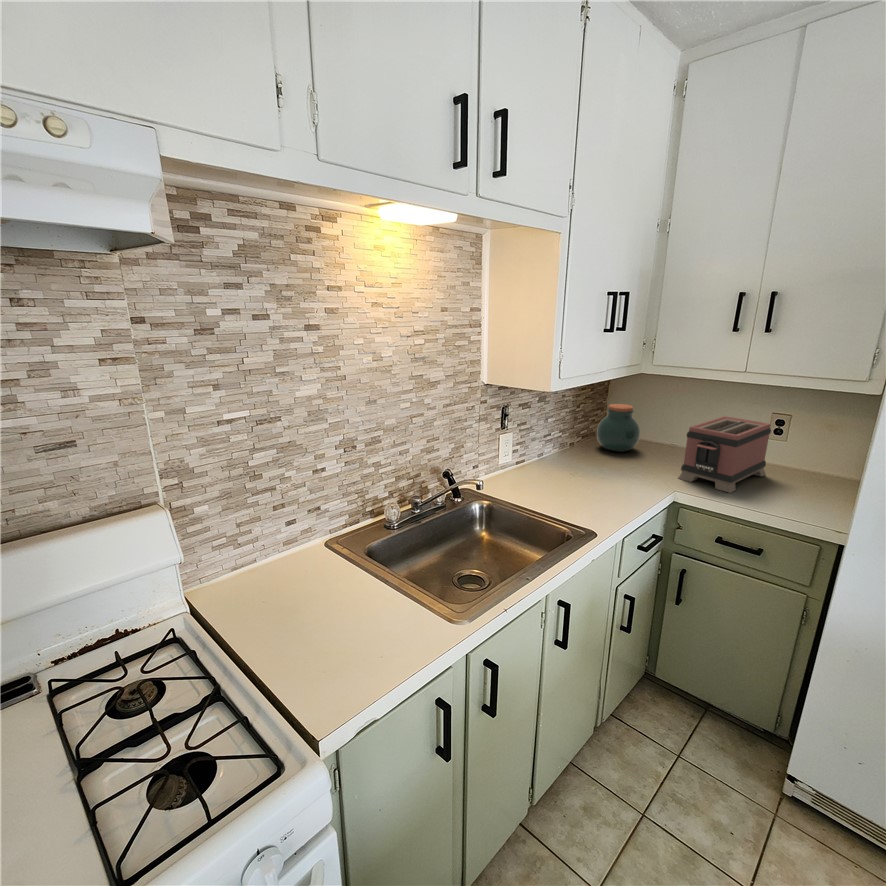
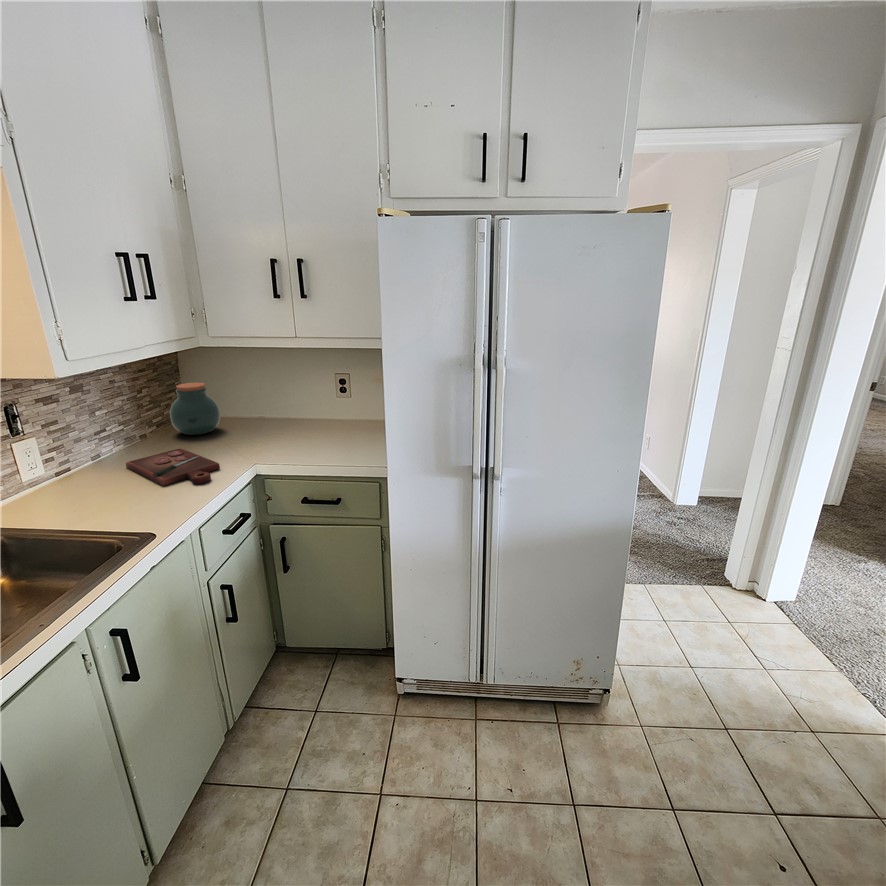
toaster: present [678,416,771,493] -> none [257,381,339,453]
cutting board: none [563,461,643,498] -> present [126,448,220,486]

